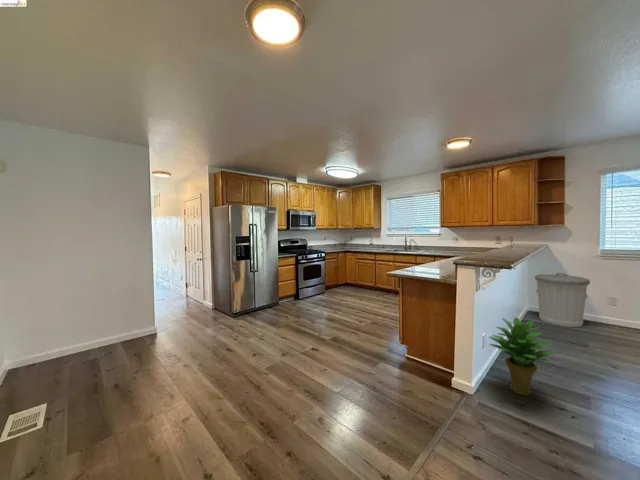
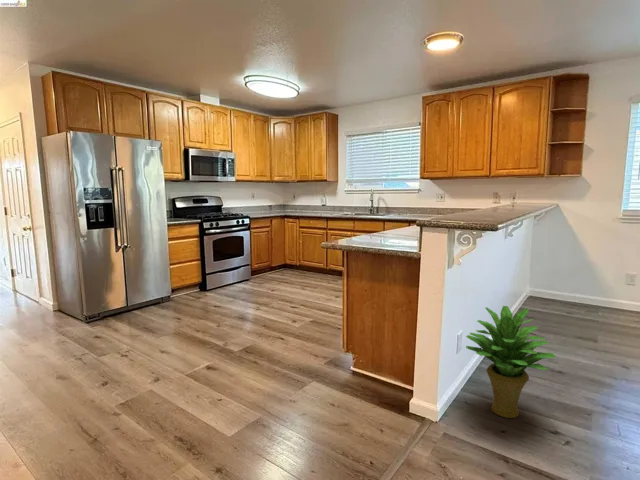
trash can: present [535,273,590,327] -> none [540,242,609,316]

